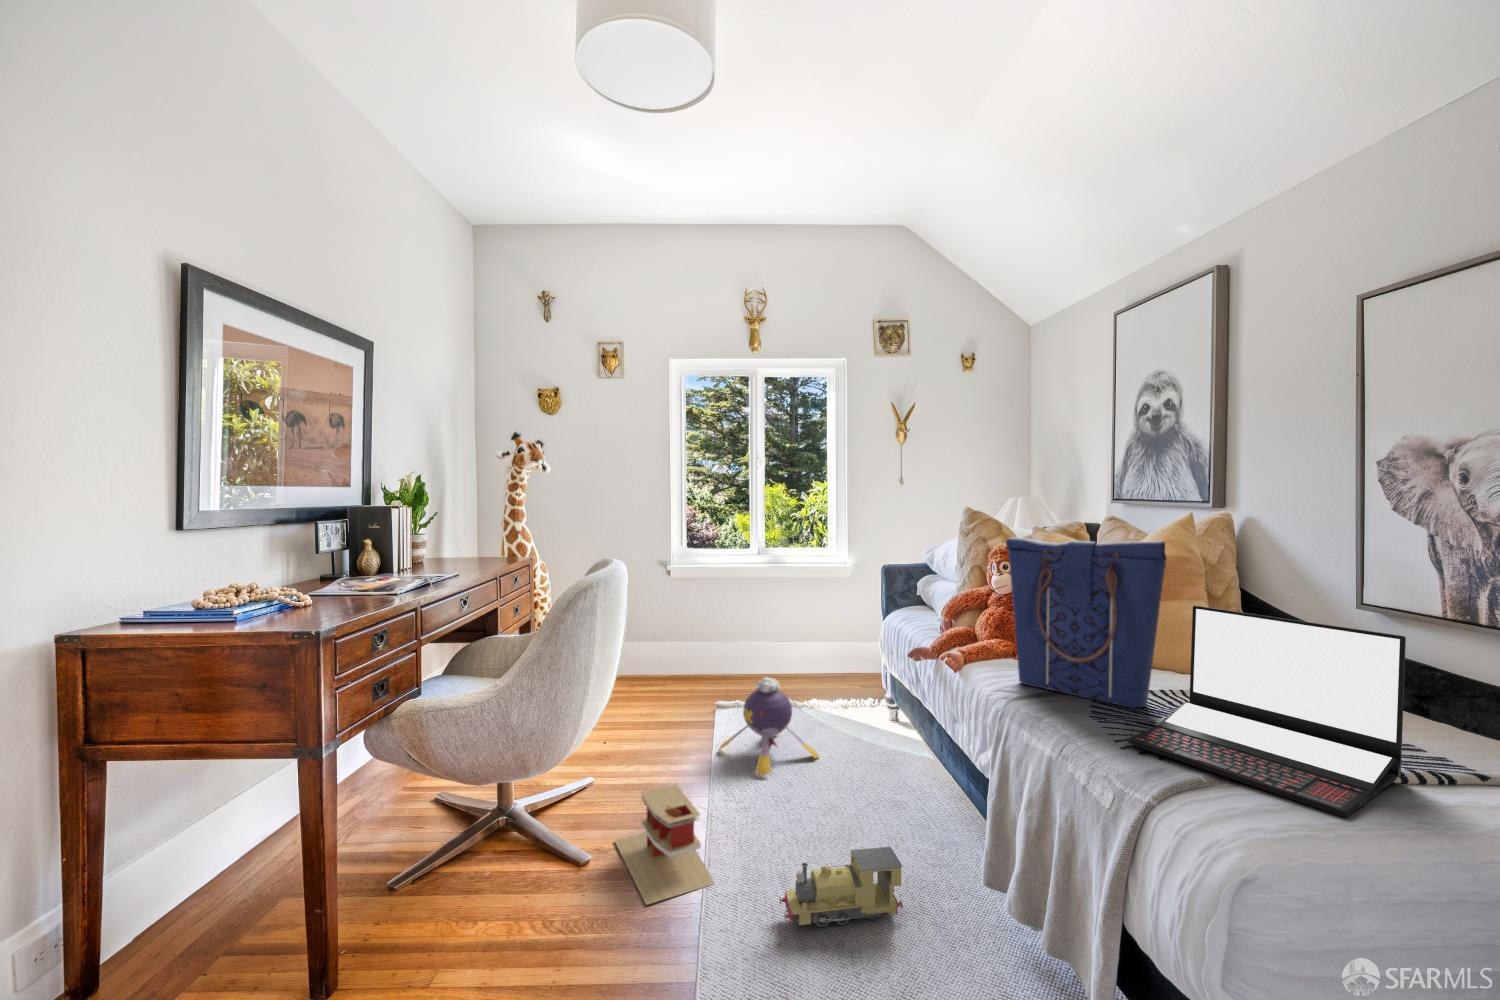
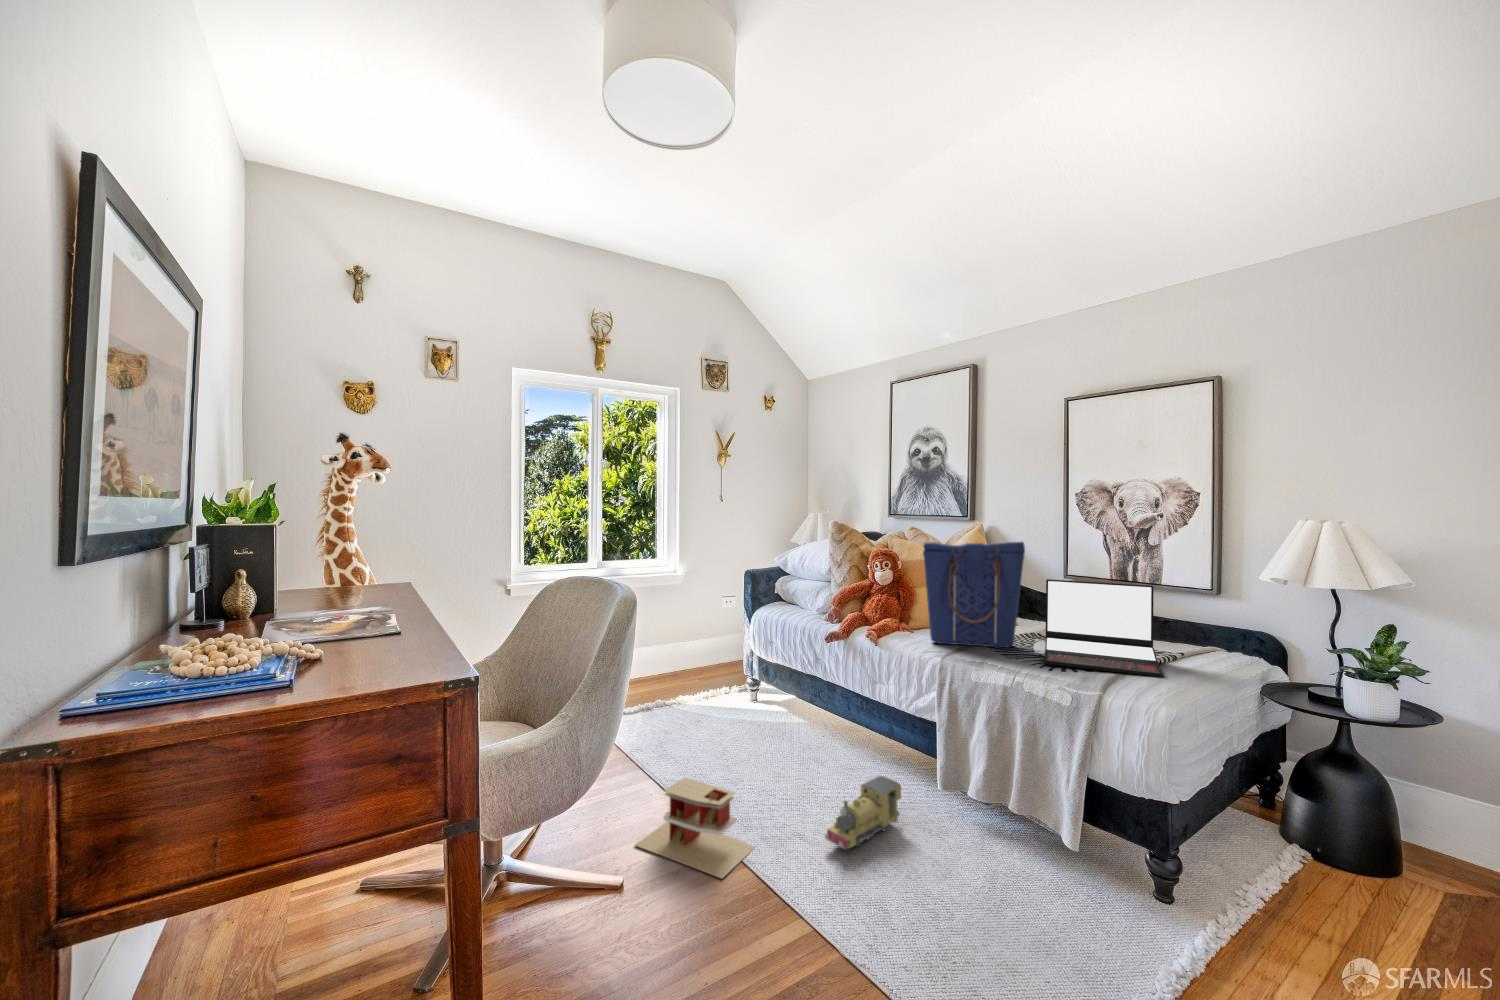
plush toy: present [719,677,819,777] -> none [640,676,733,765]

